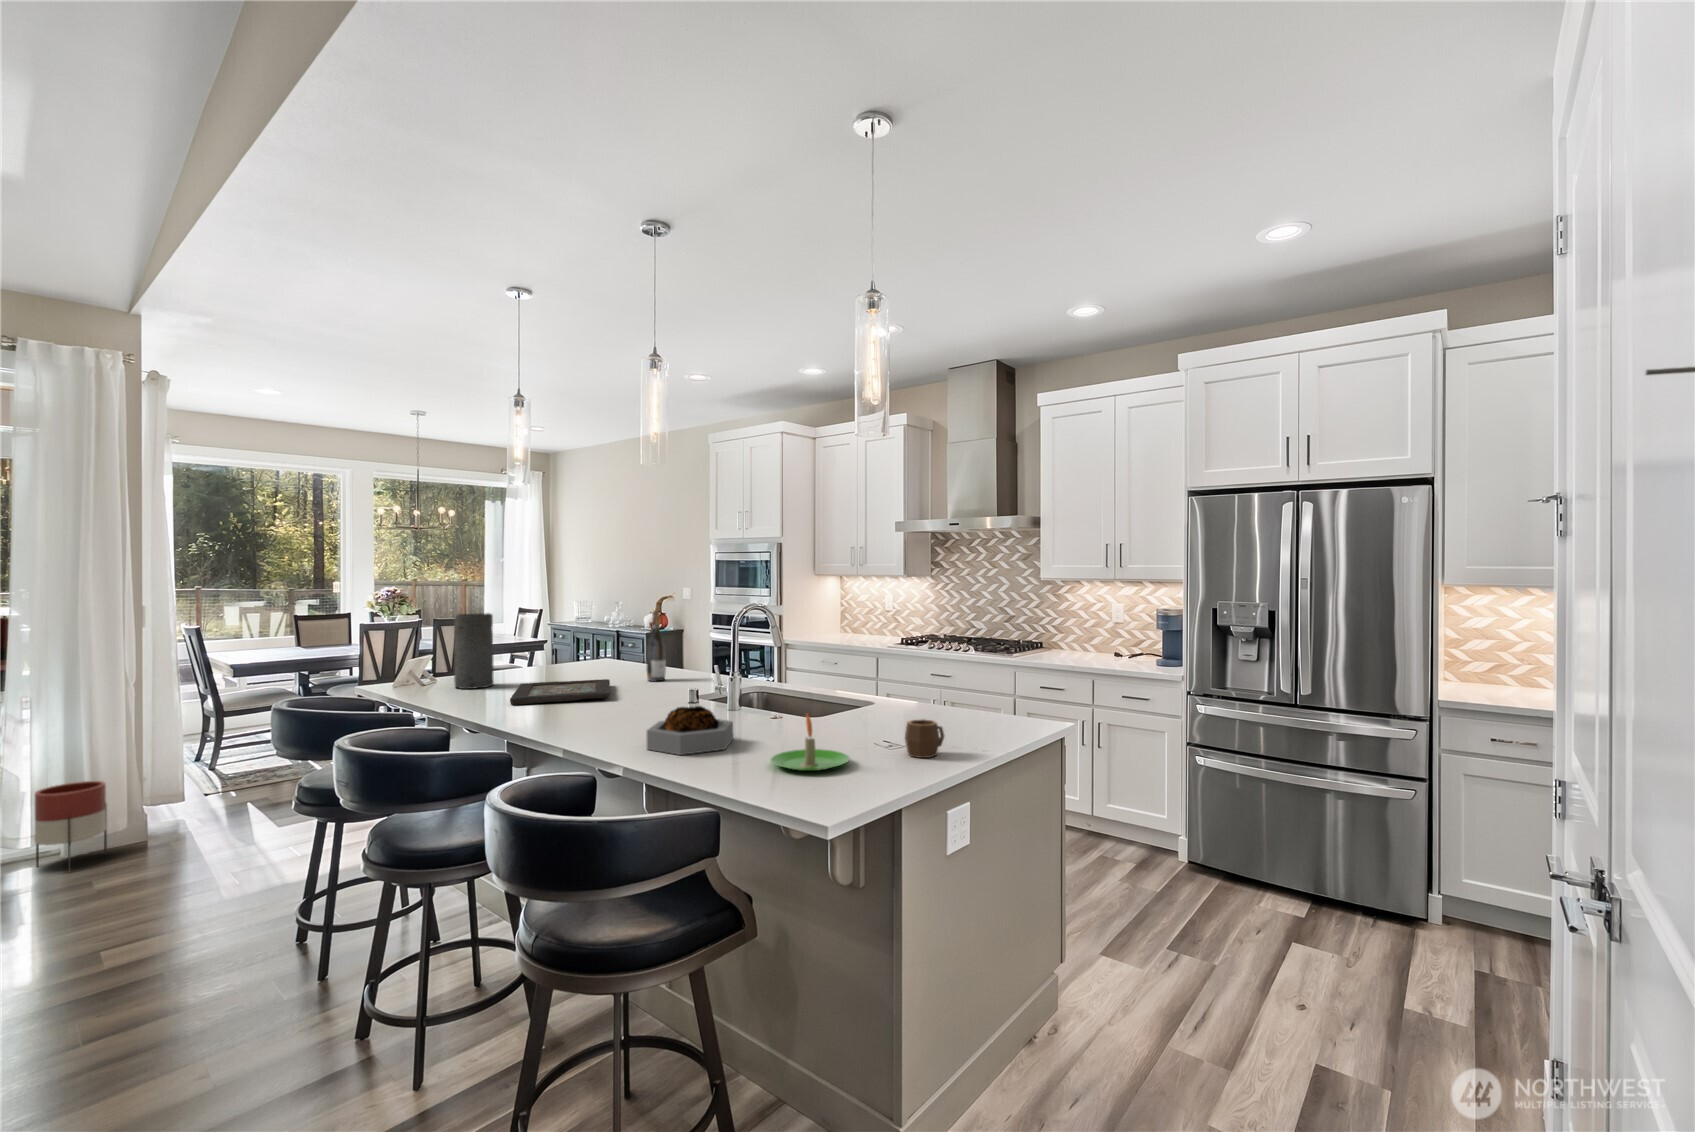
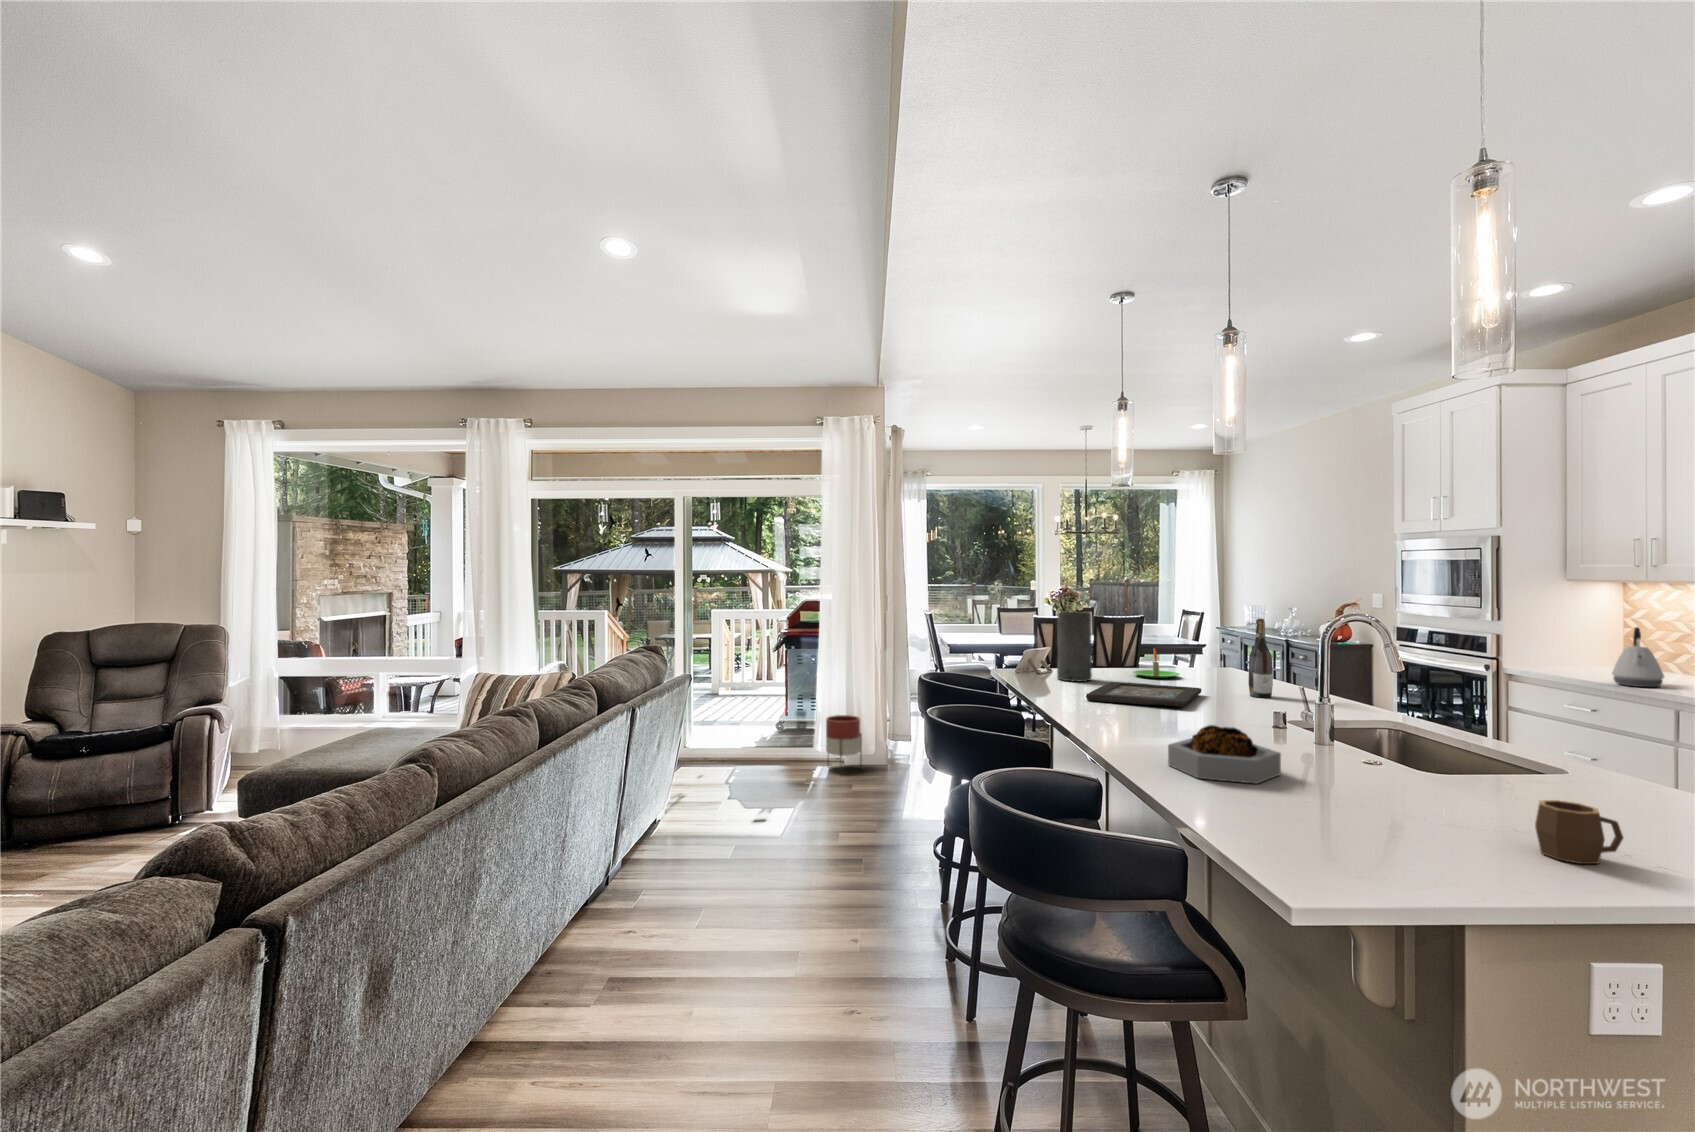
kettle: none [846,606,870,646] -> present [1612,627,1664,687]
candle: present [771,714,849,771] -> present [1133,648,1179,678]

